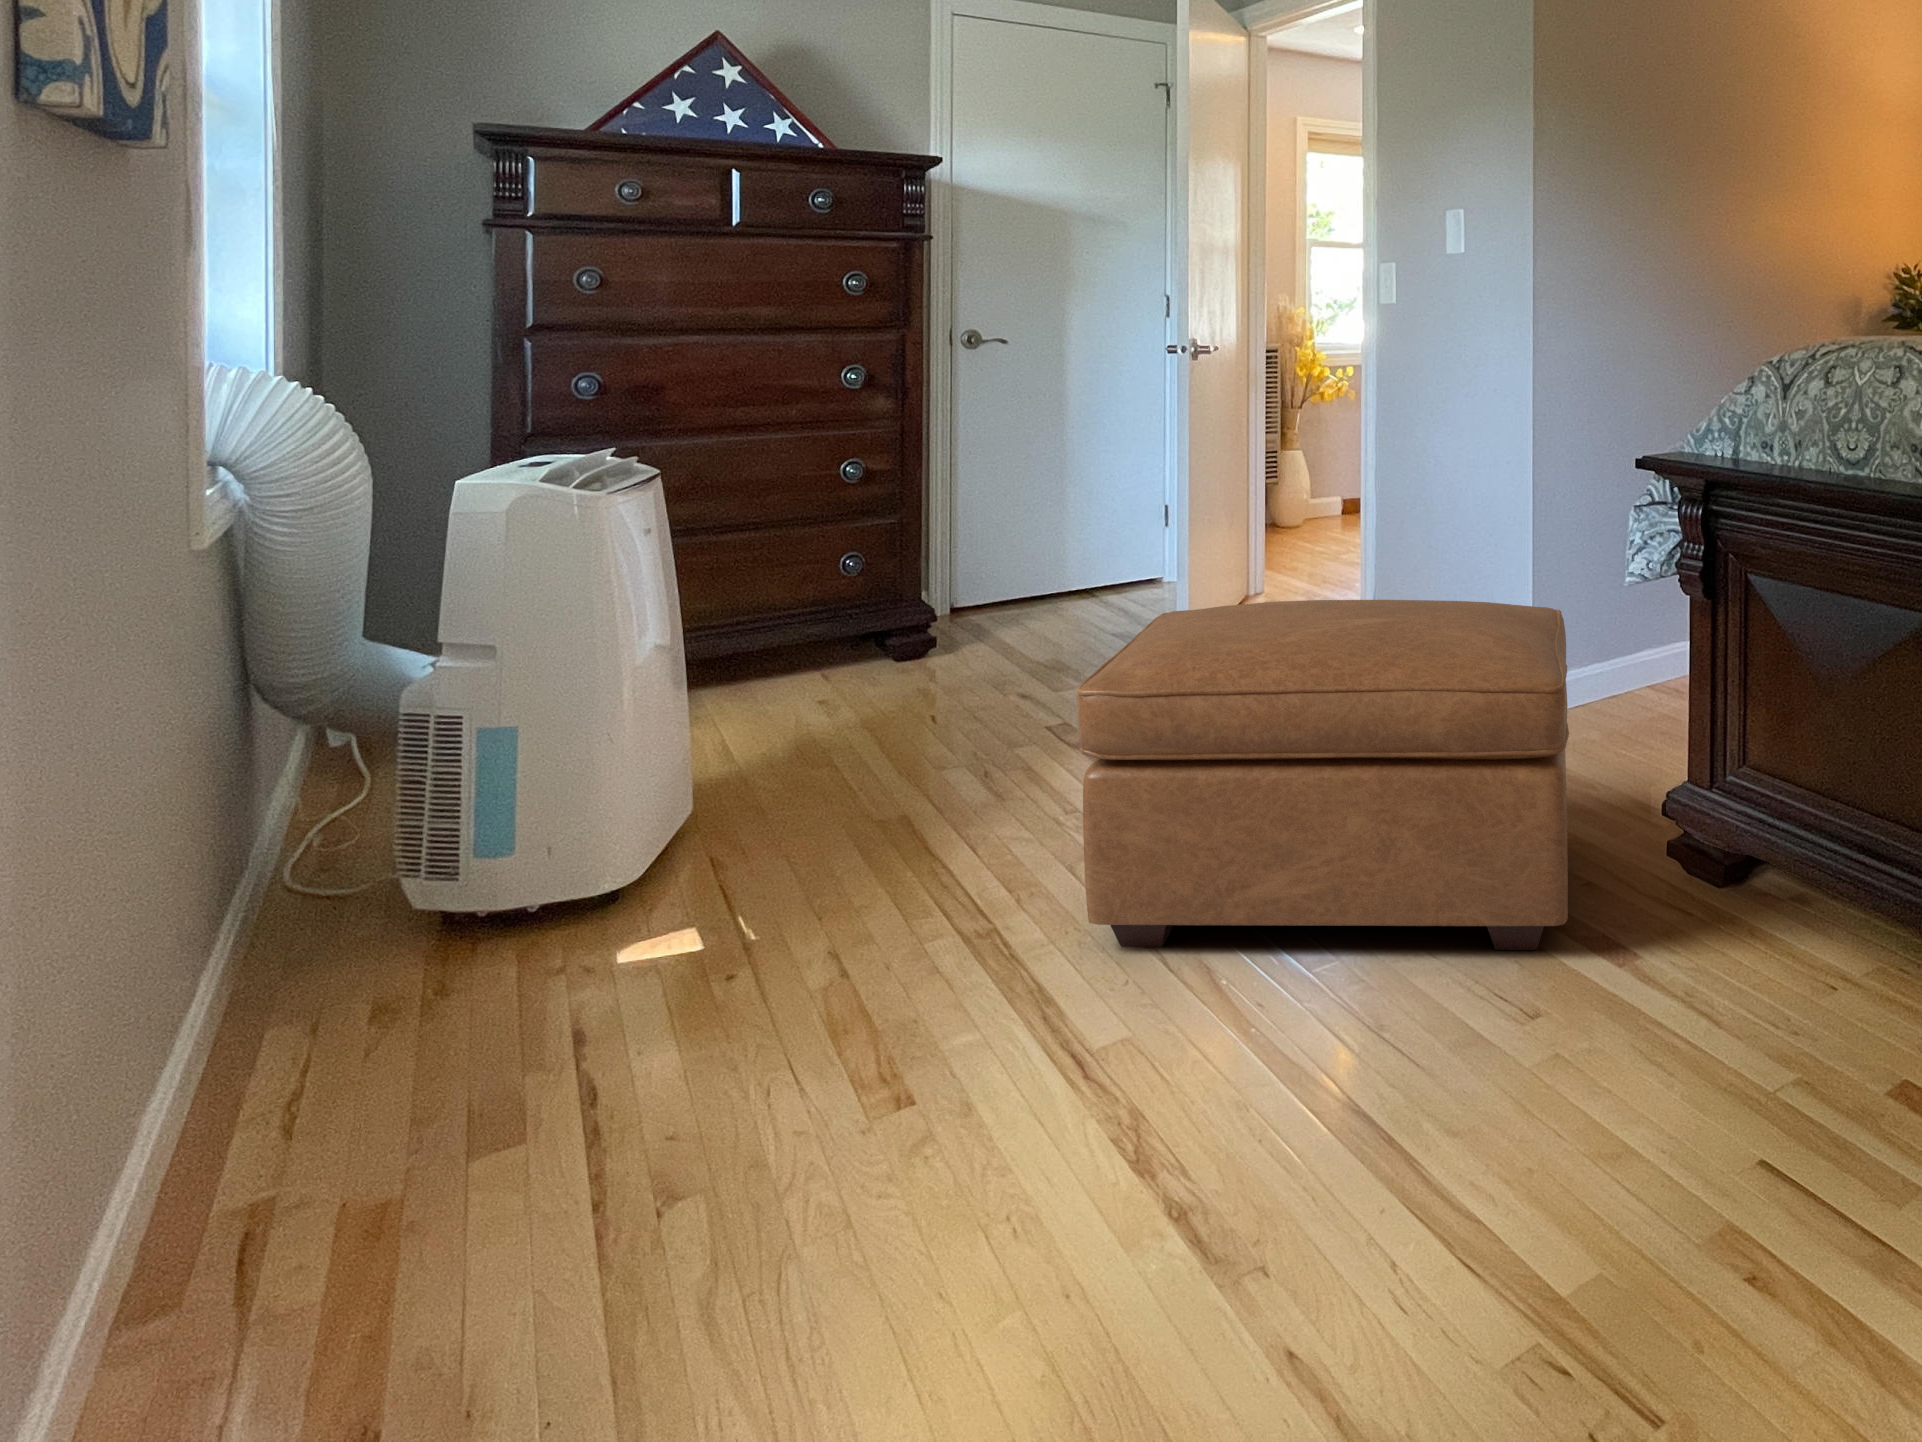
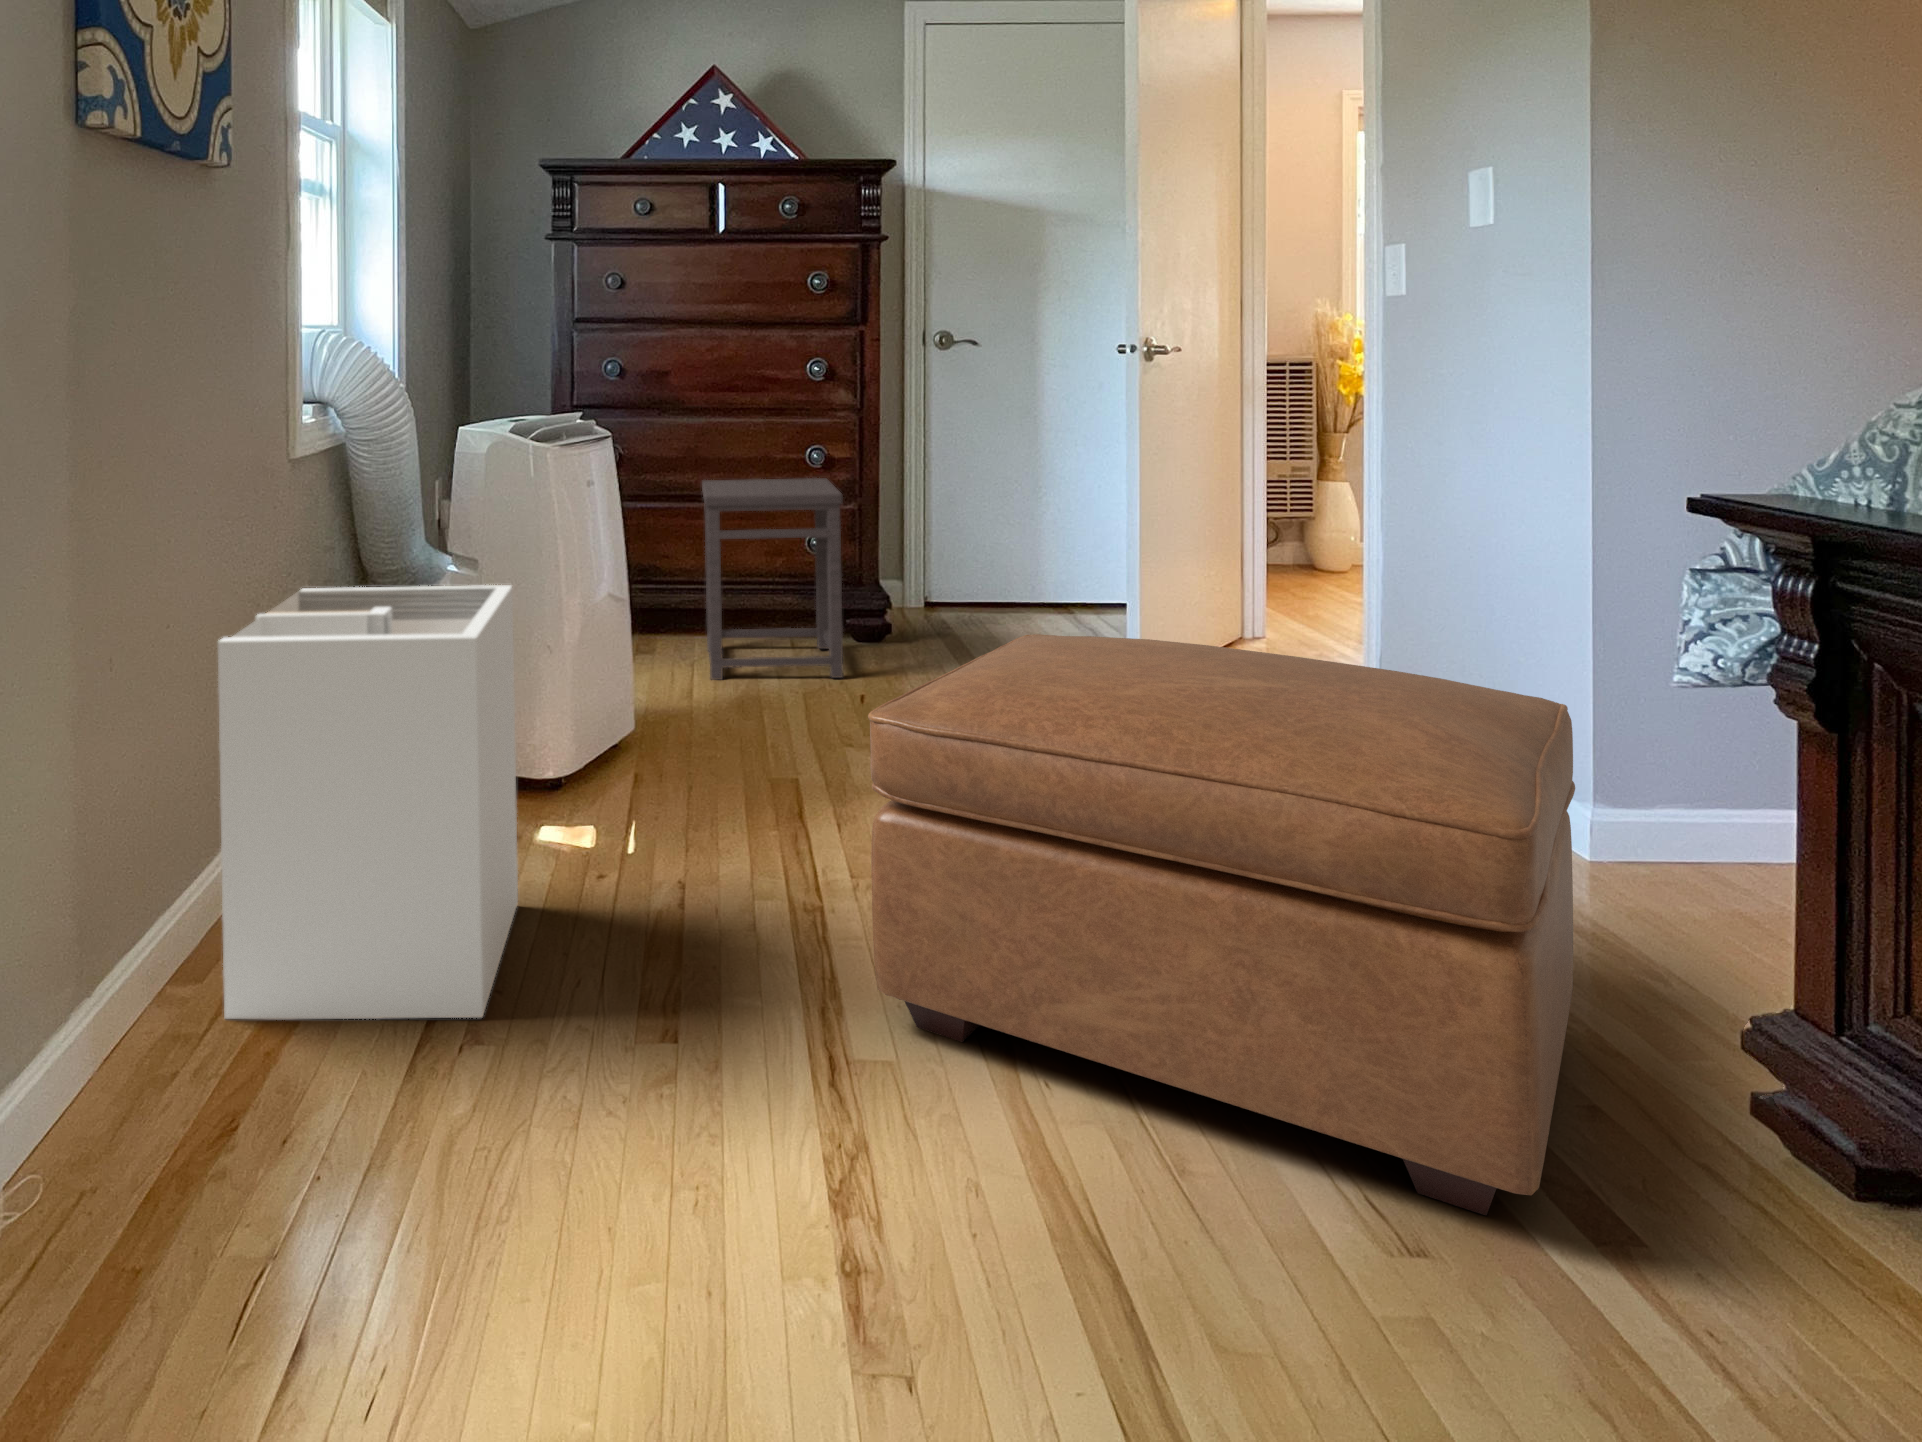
side table: none [723,491,906,720] -> present [702,478,843,680]
laundry hamper: none [397,625,717,1115] -> present [218,585,518,1019]

